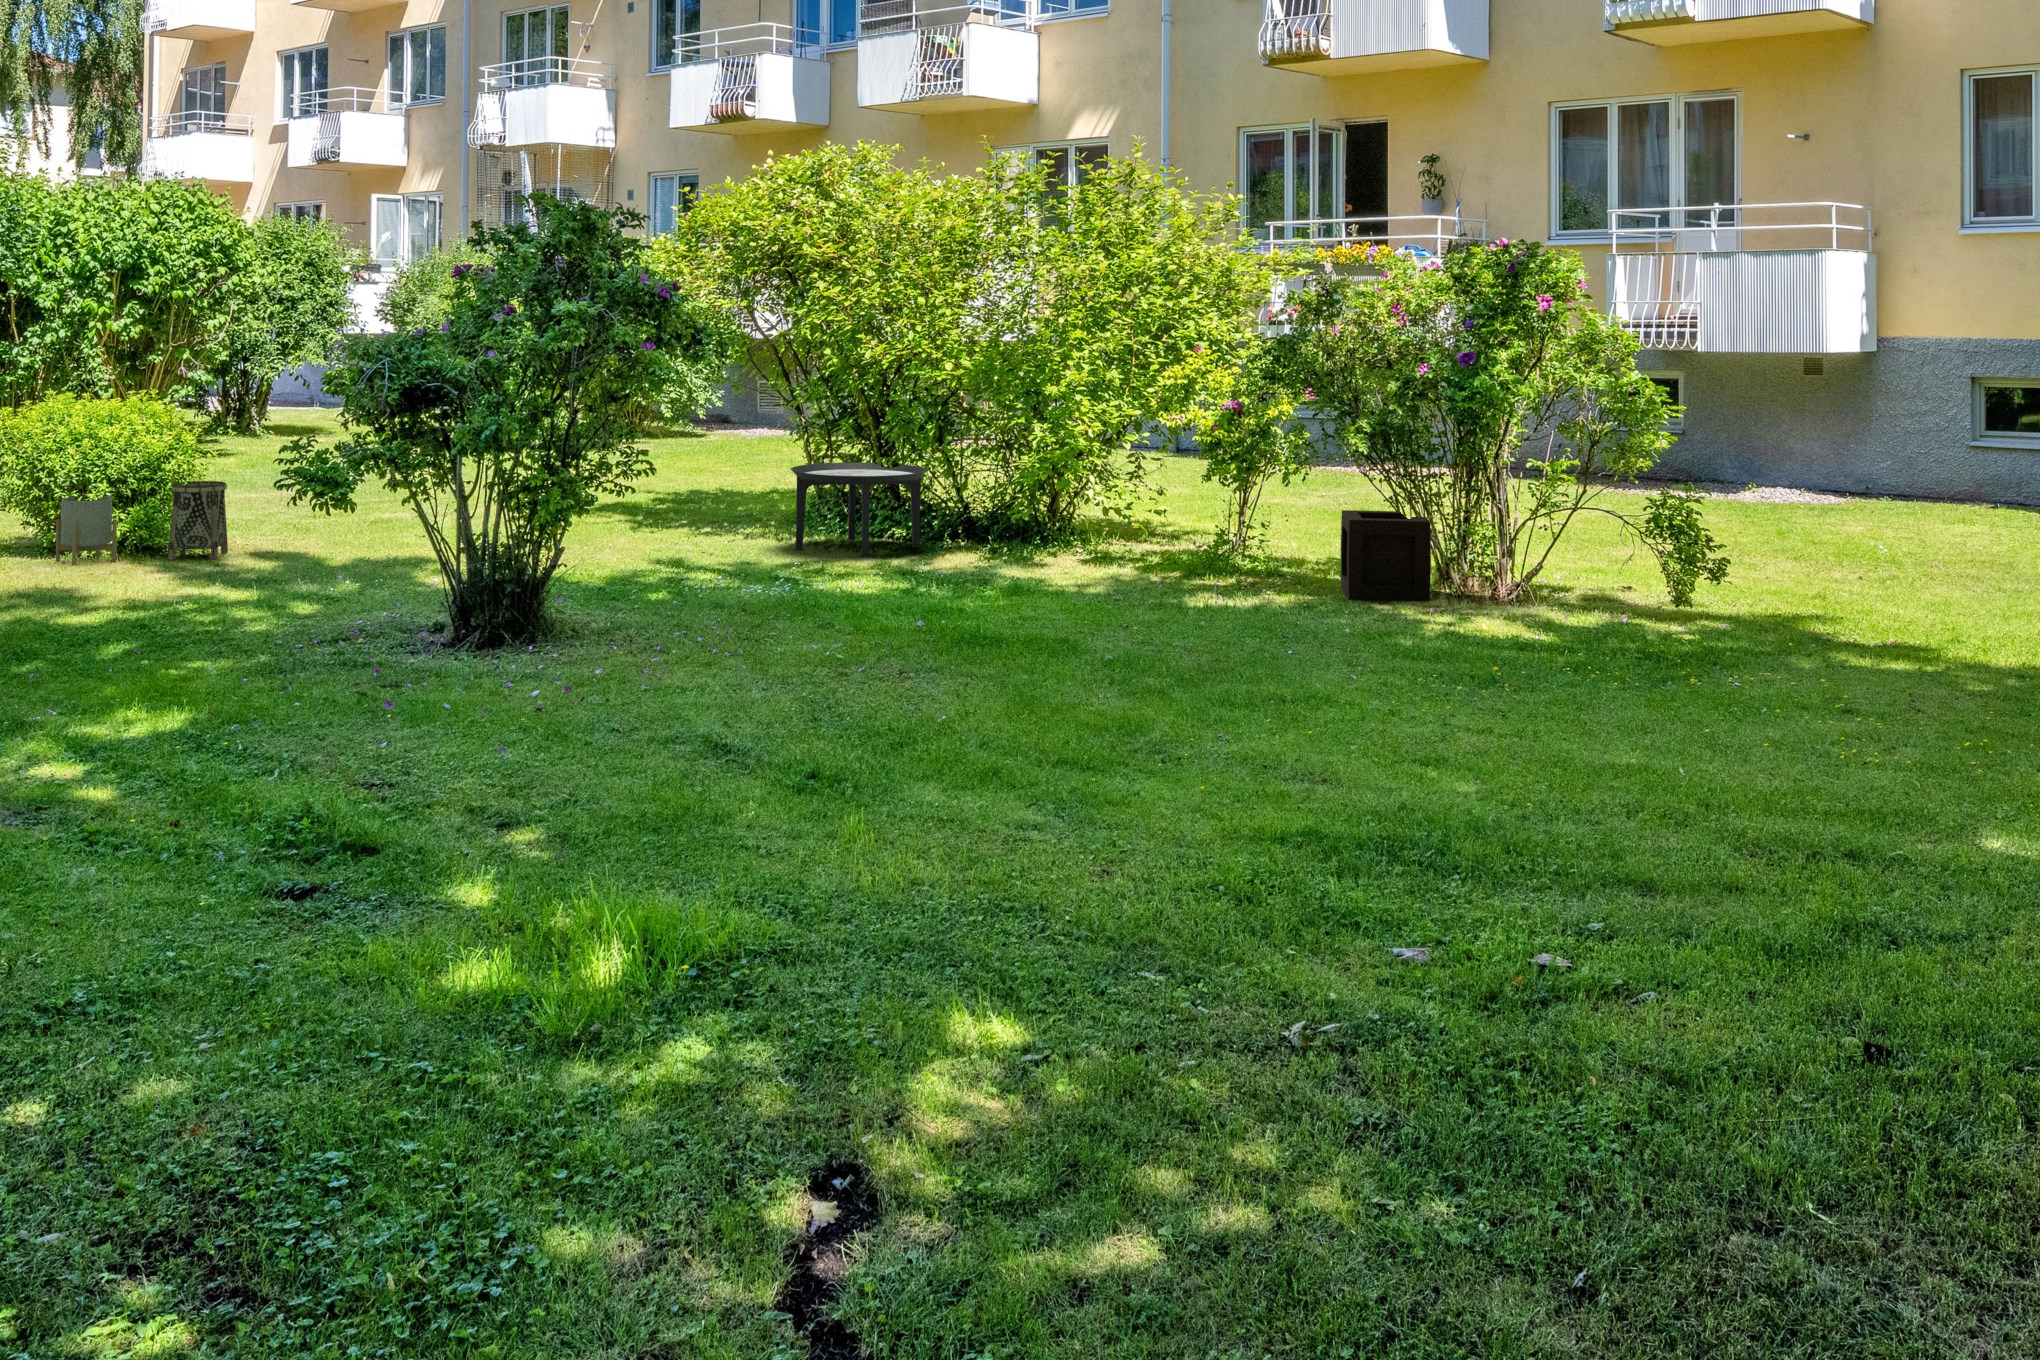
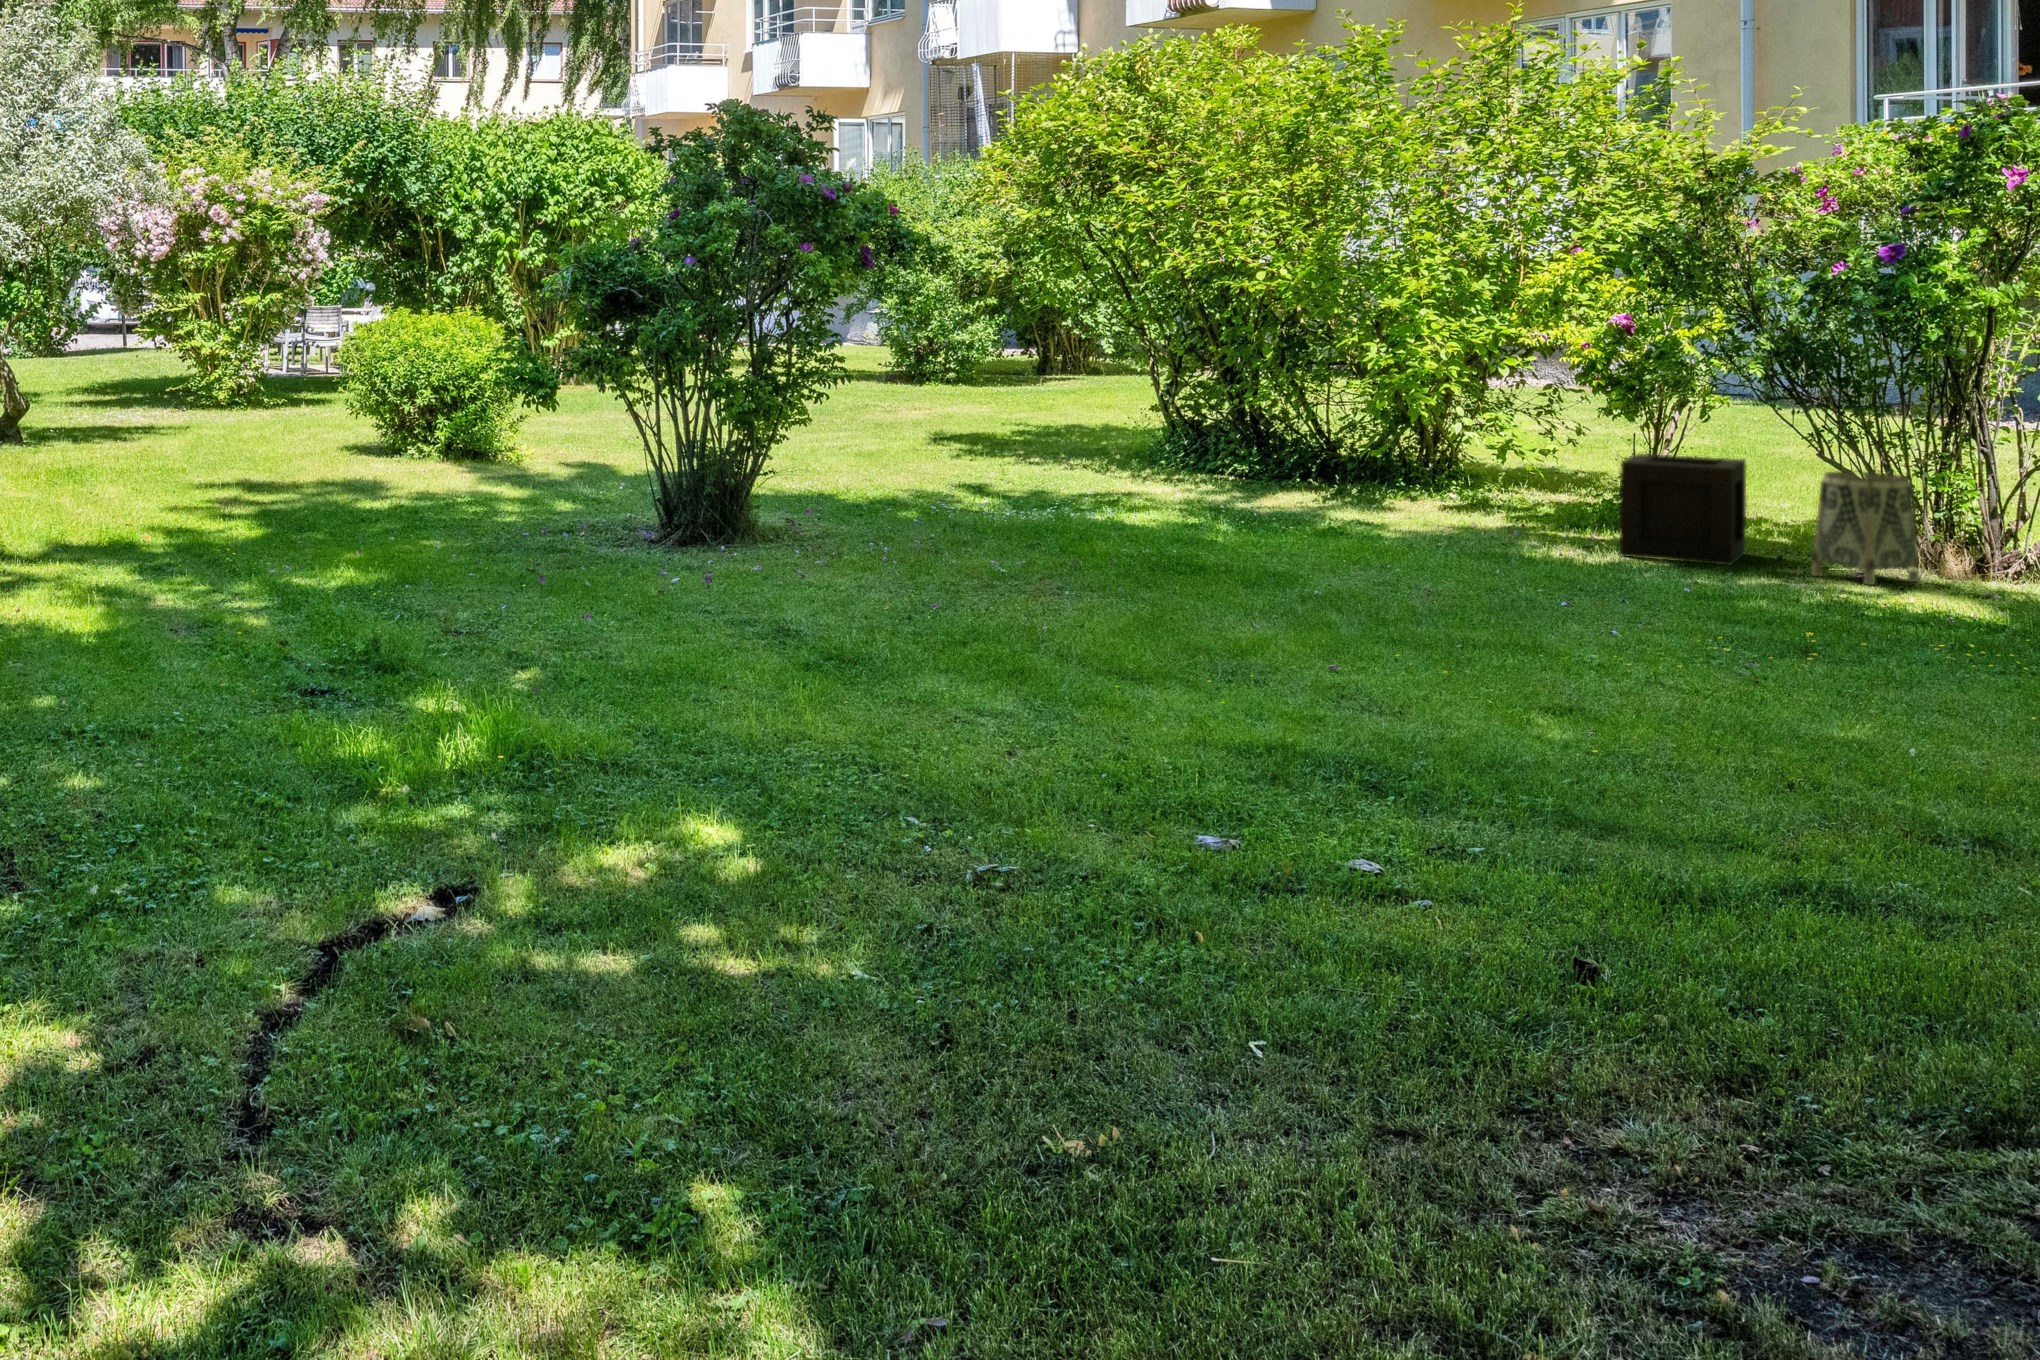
round table: present [791,462,927,557] -> none [1037,390,1191,488]
basket: present [168,481,228,560] -> present [1812,471,1920,585]
planter: present [56,496,117,565] -> none [389,397,433,454]

